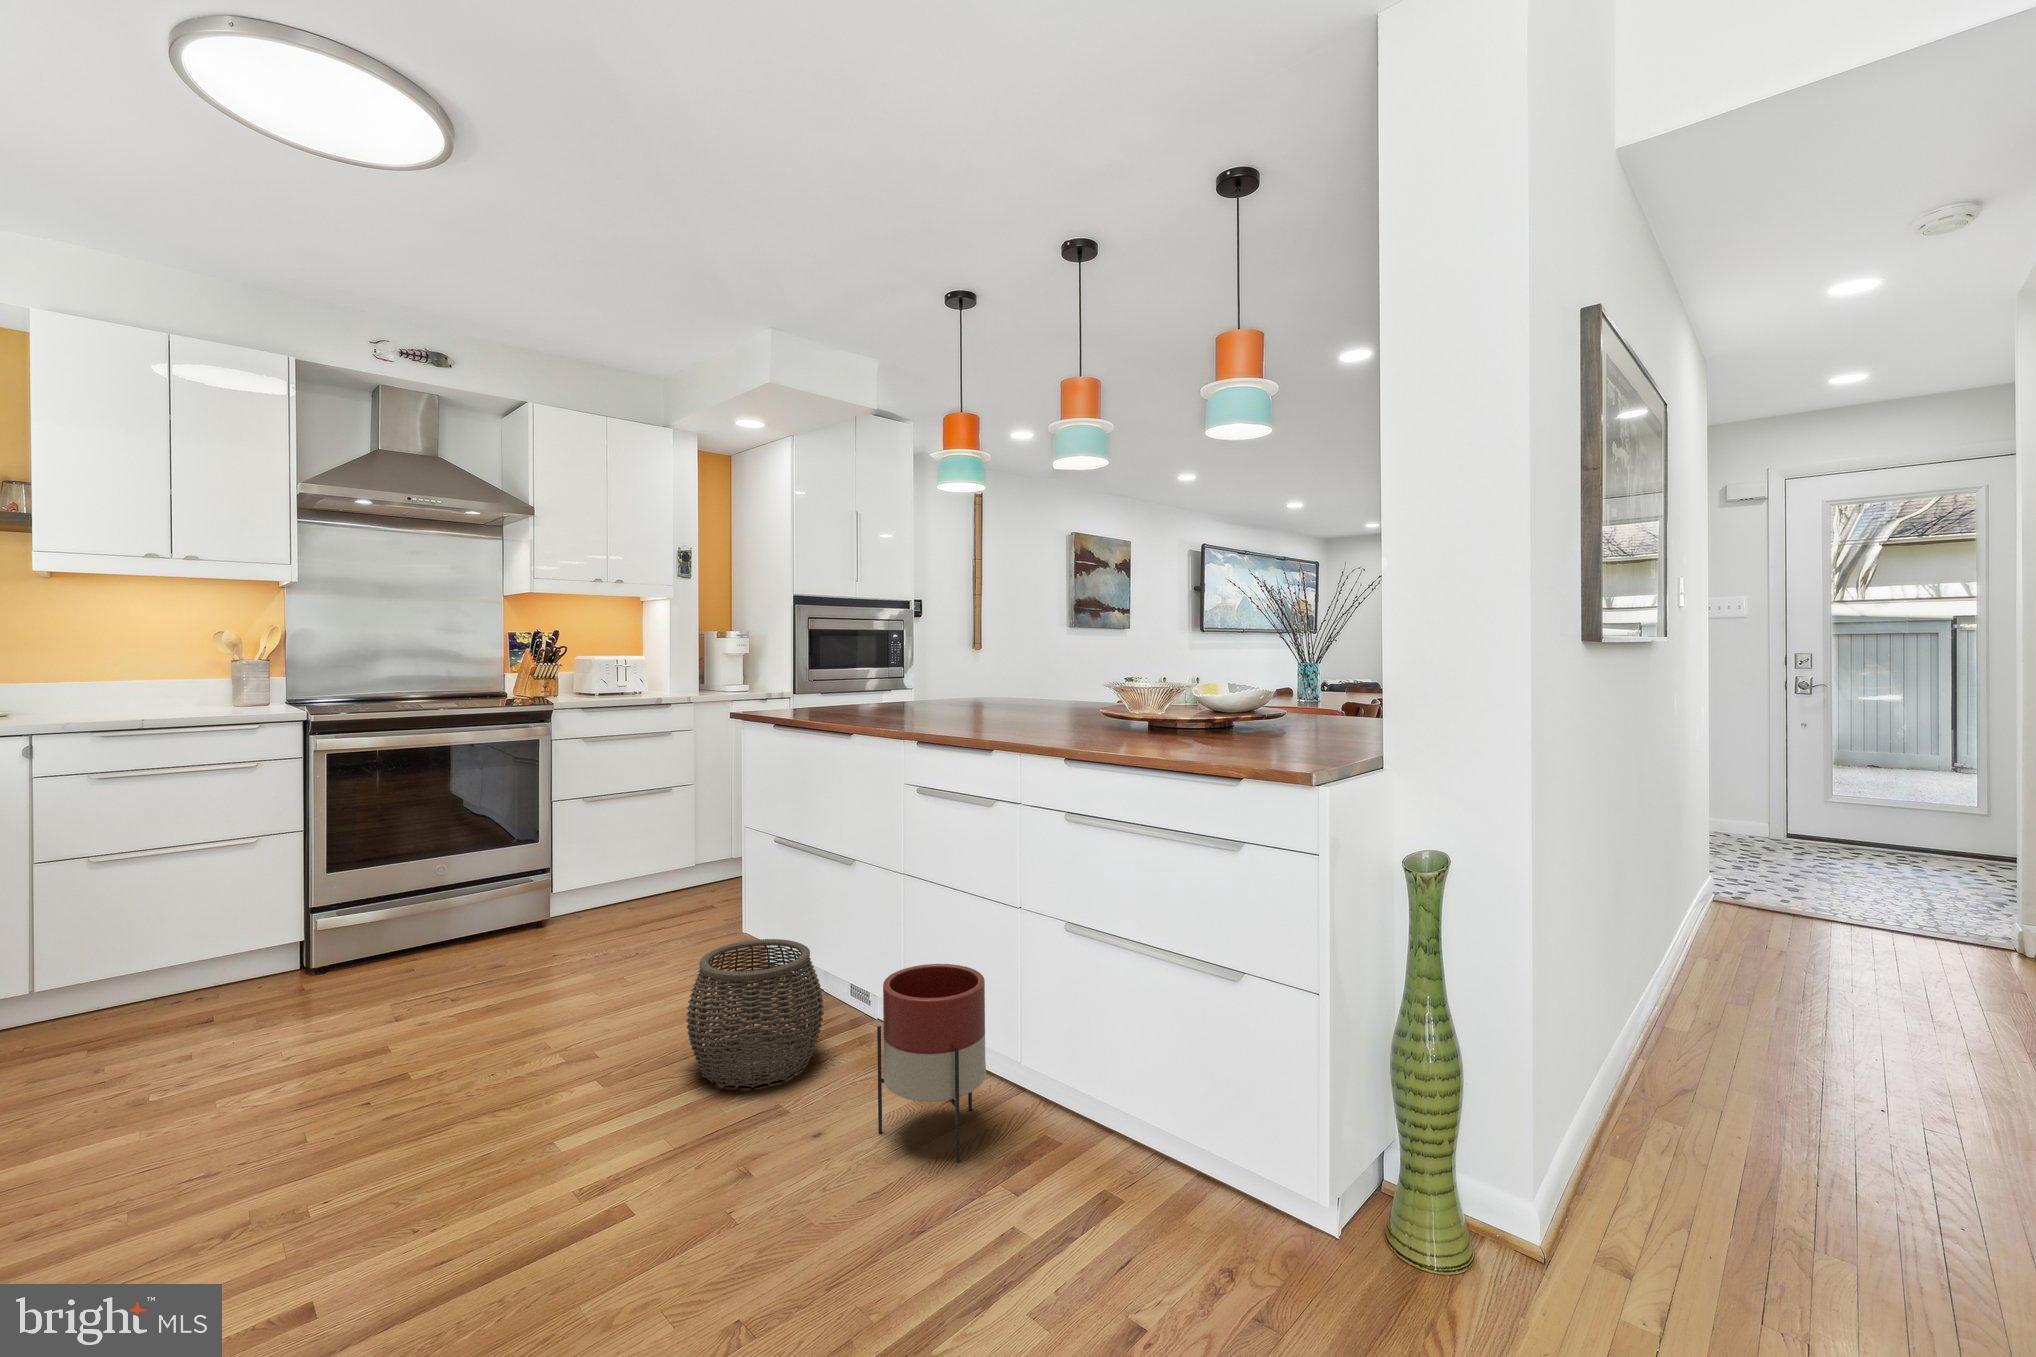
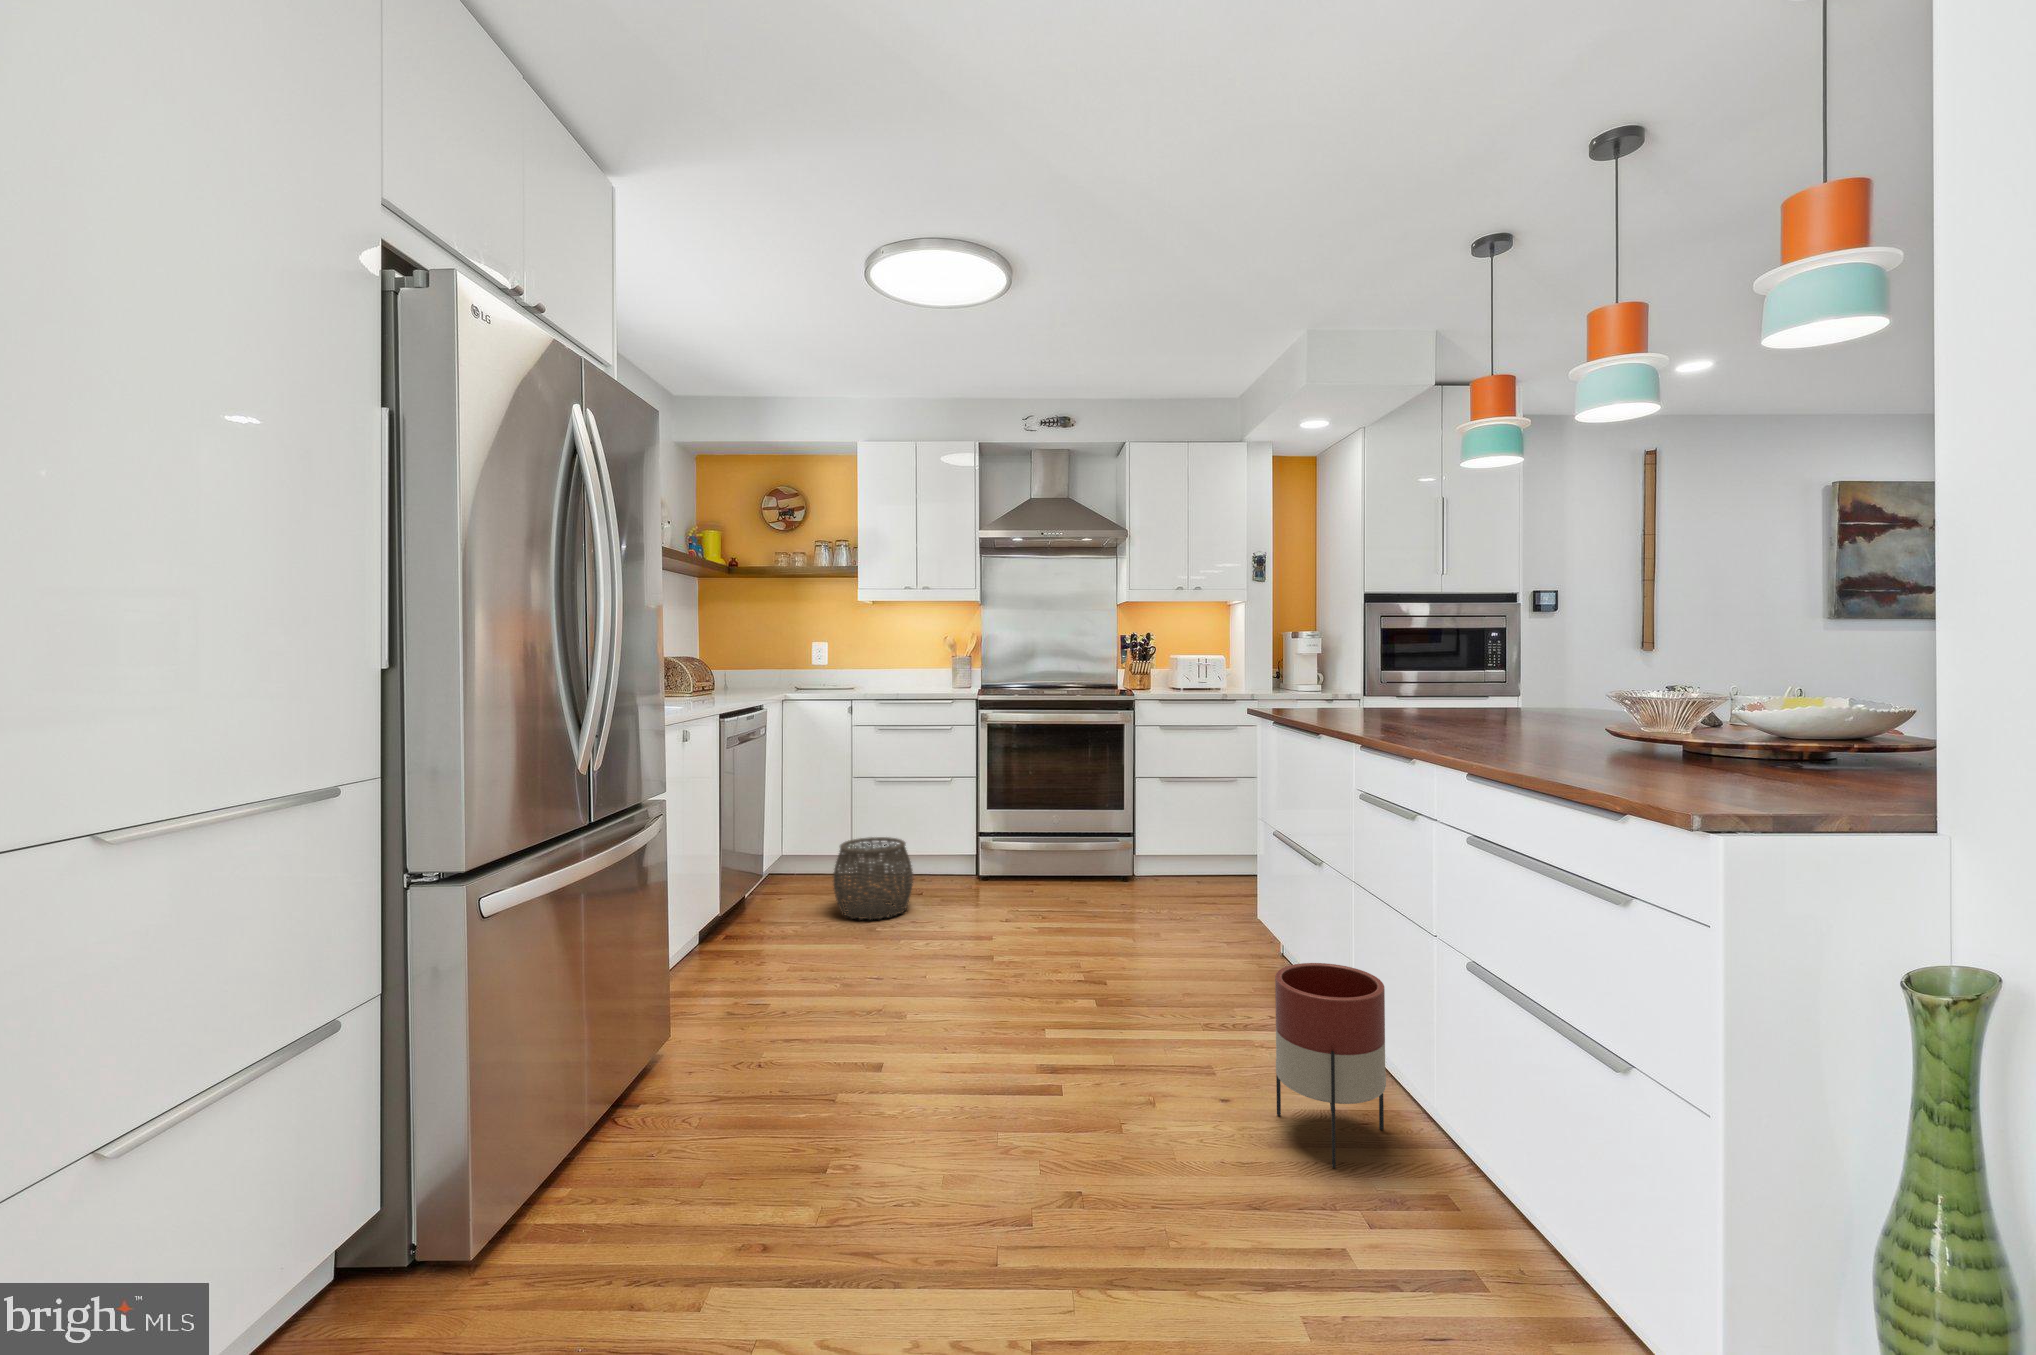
woven basket: present [686,939,824,1088] -> present [833,837,913,920]

